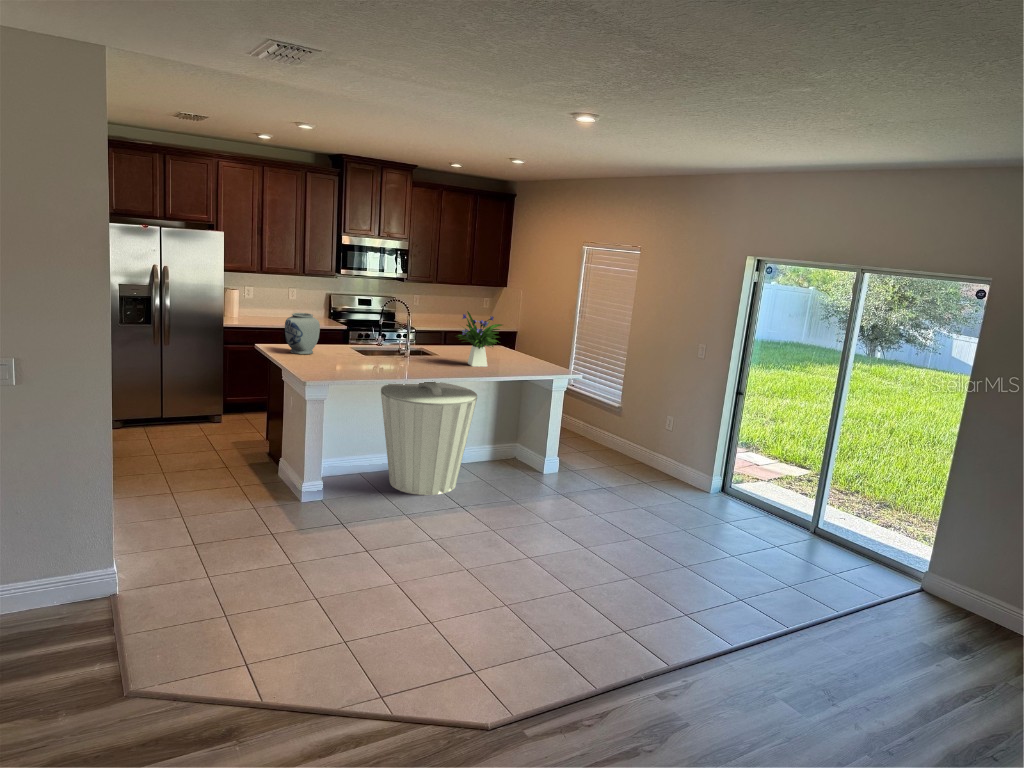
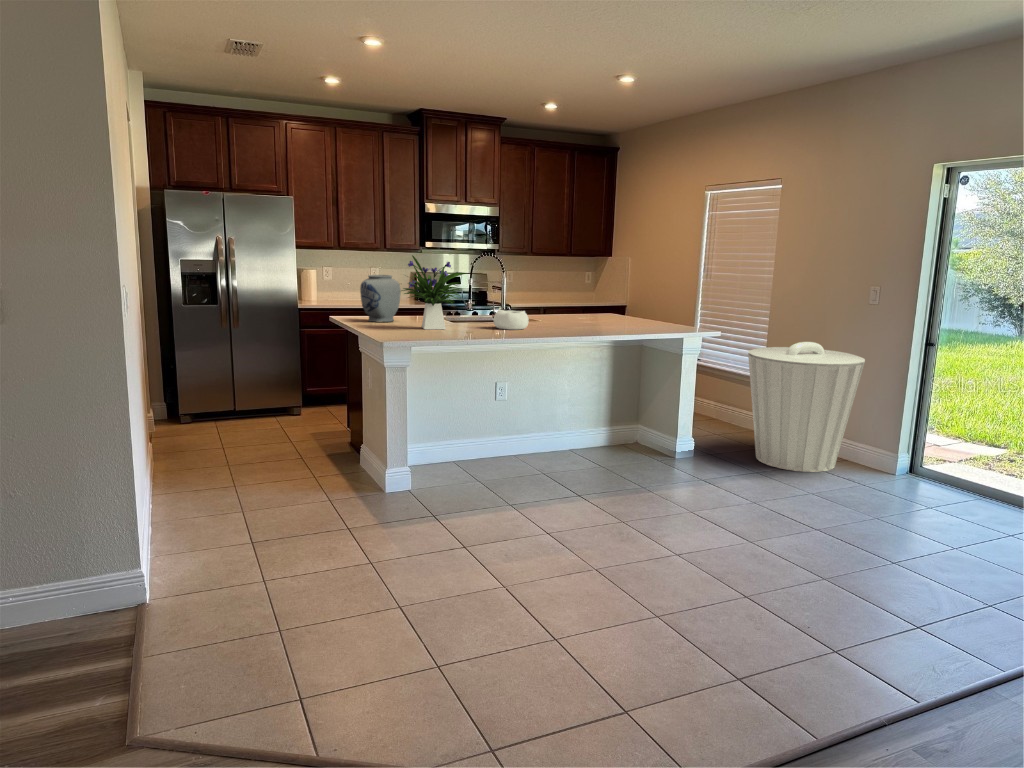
flower arrangement: present [458,311,502,367] -> present [402,255,466,329]
decorative bowl: none [398,349,427,369] -> present [494,308,528,330]
trash can: present [381,382,477,495] -> present [748,342,865,472]

